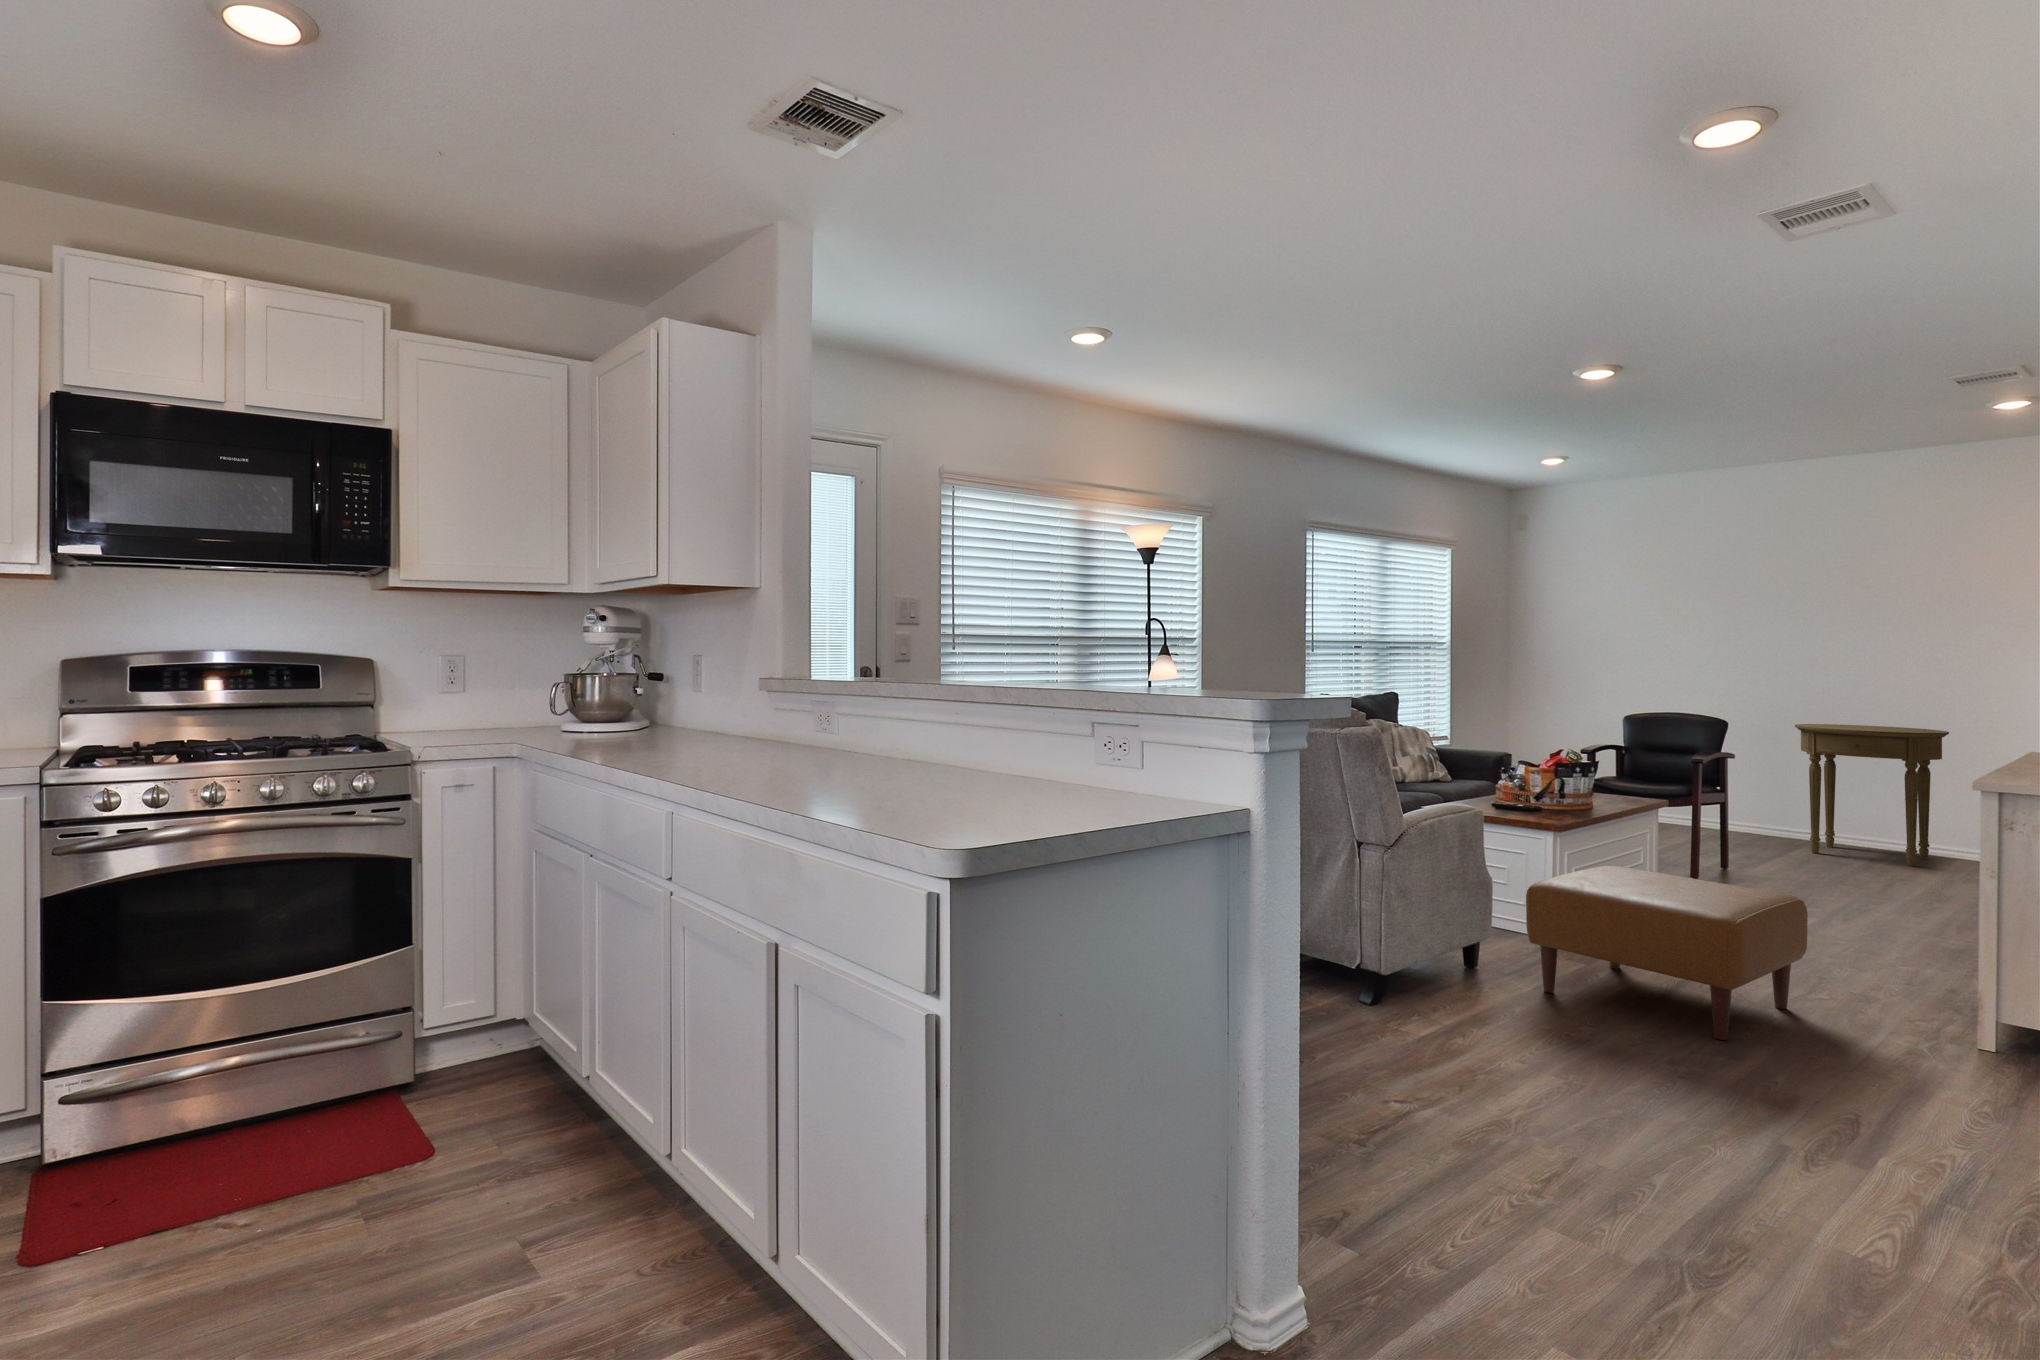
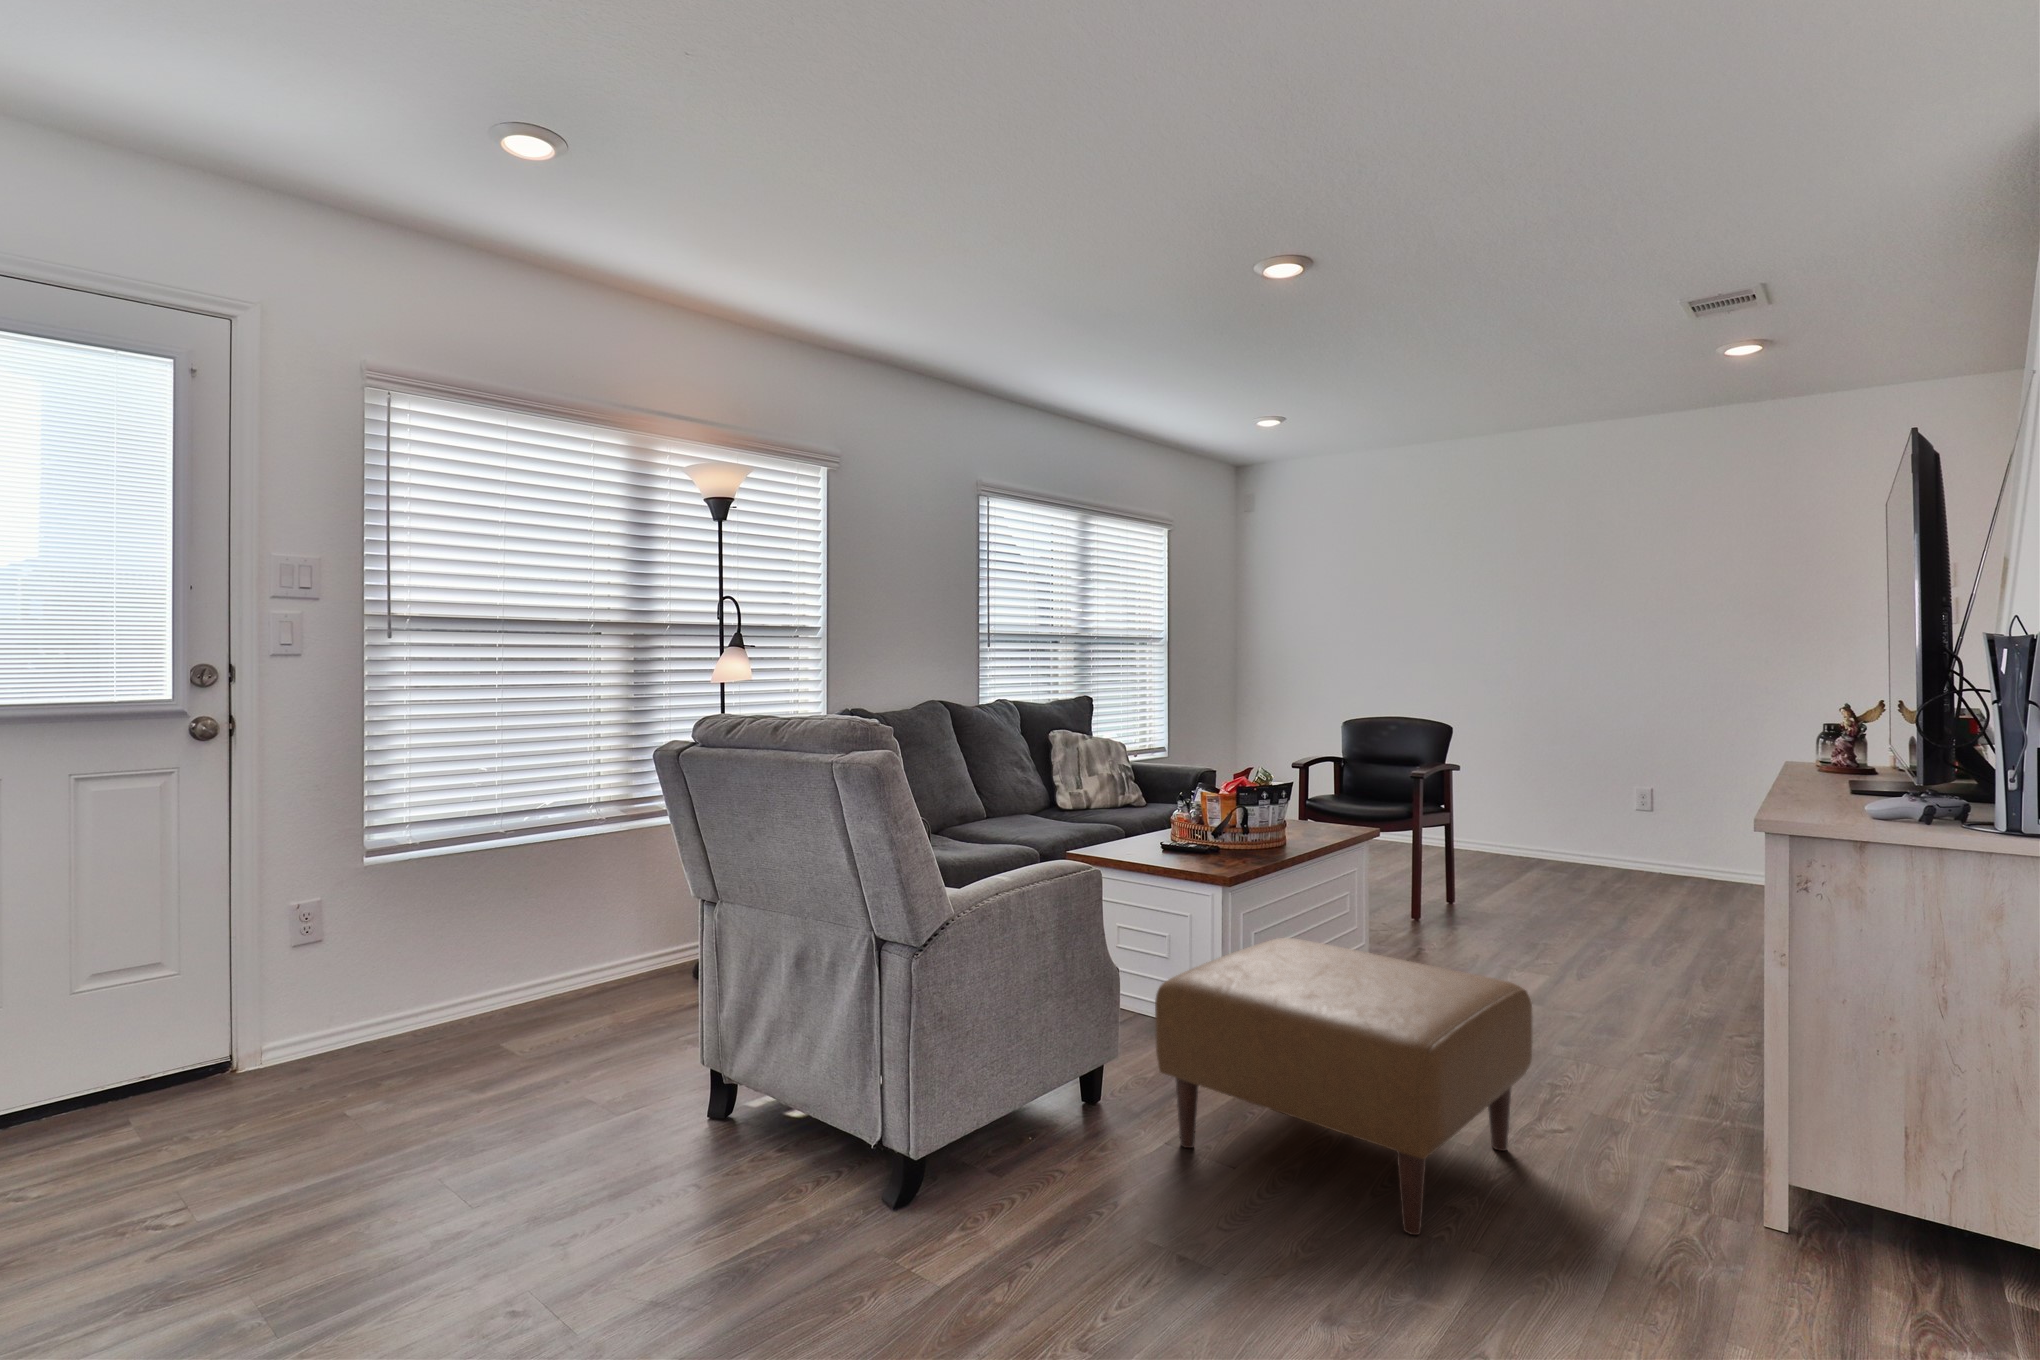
side table: present [1795,724,1949,866] -> none [1523,727,1678,888]

